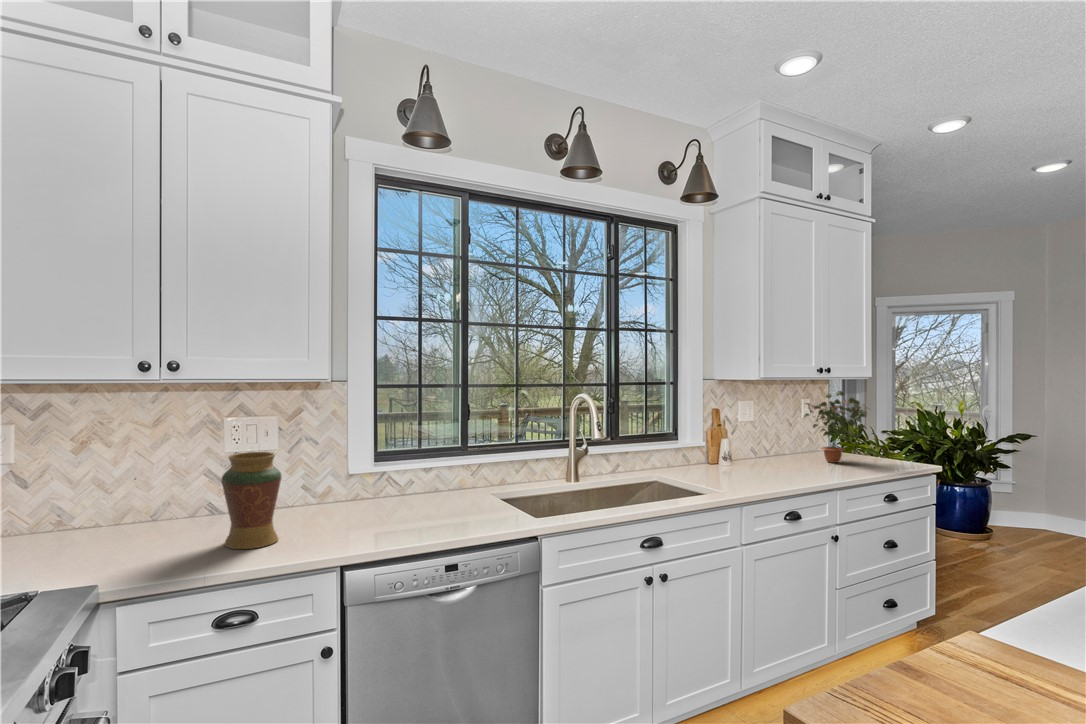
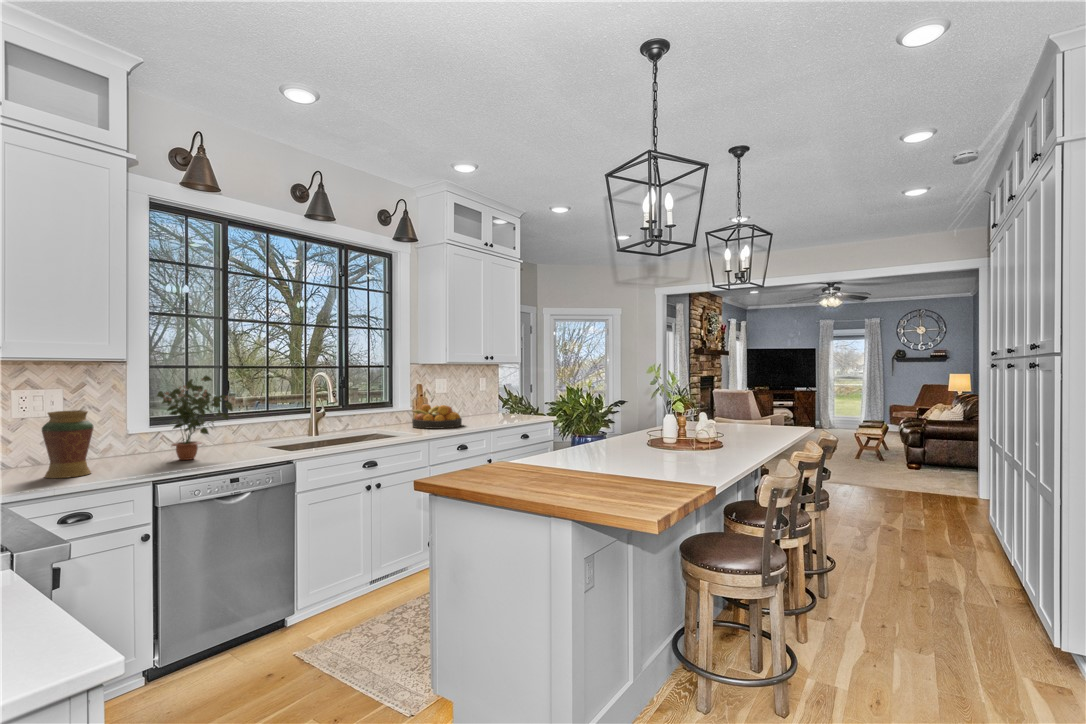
potted plant: present [804,391,867,463] -> present [157,375,235,460]
fruit bowl: none [707,440,785,481] -> present [412,404,462,429]

